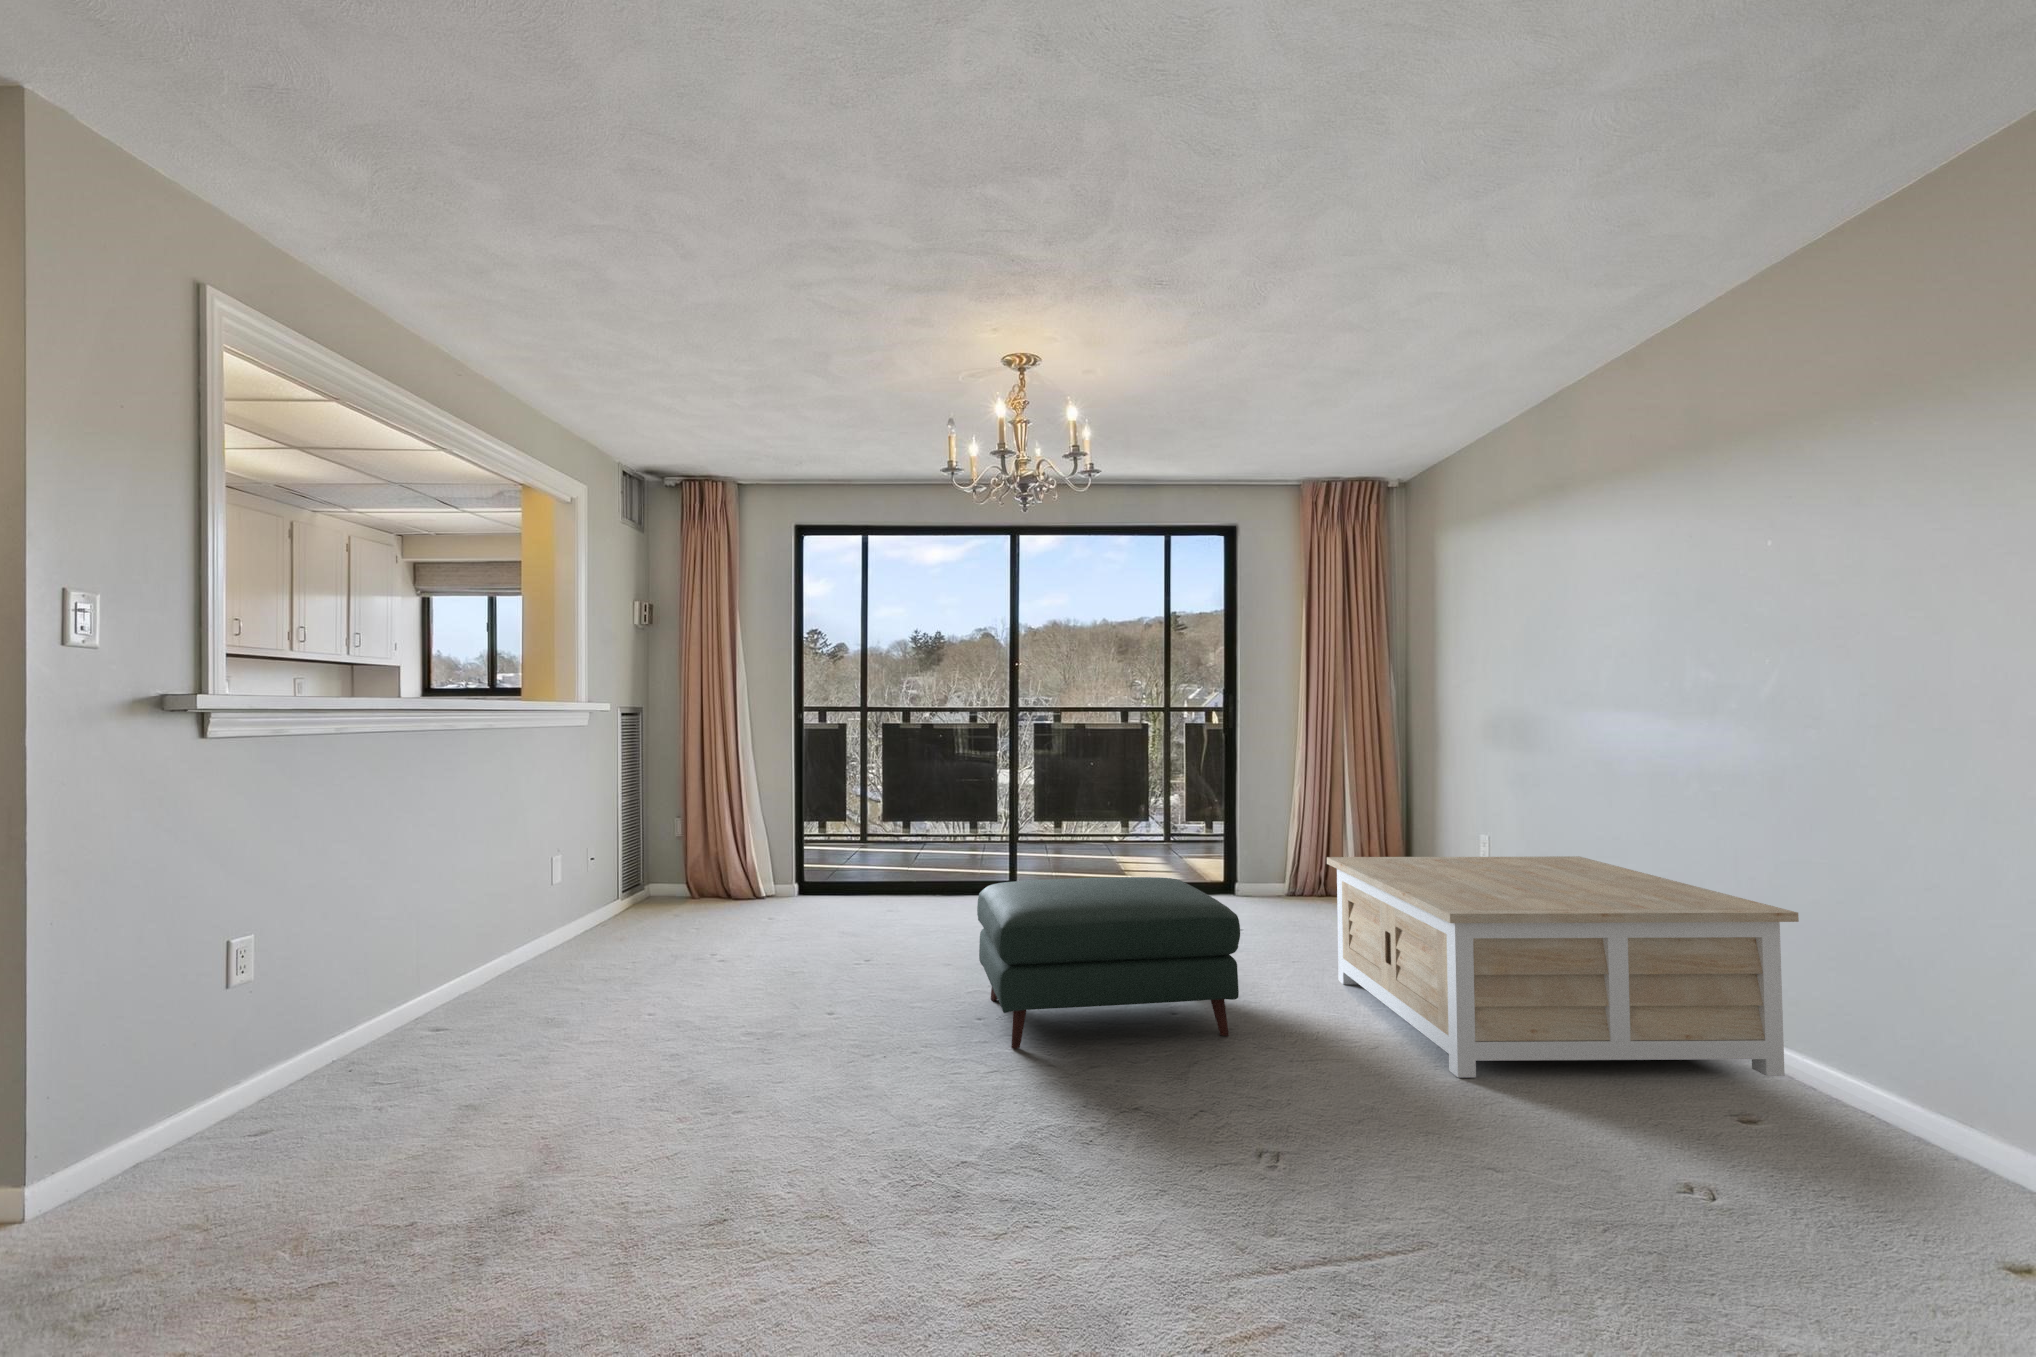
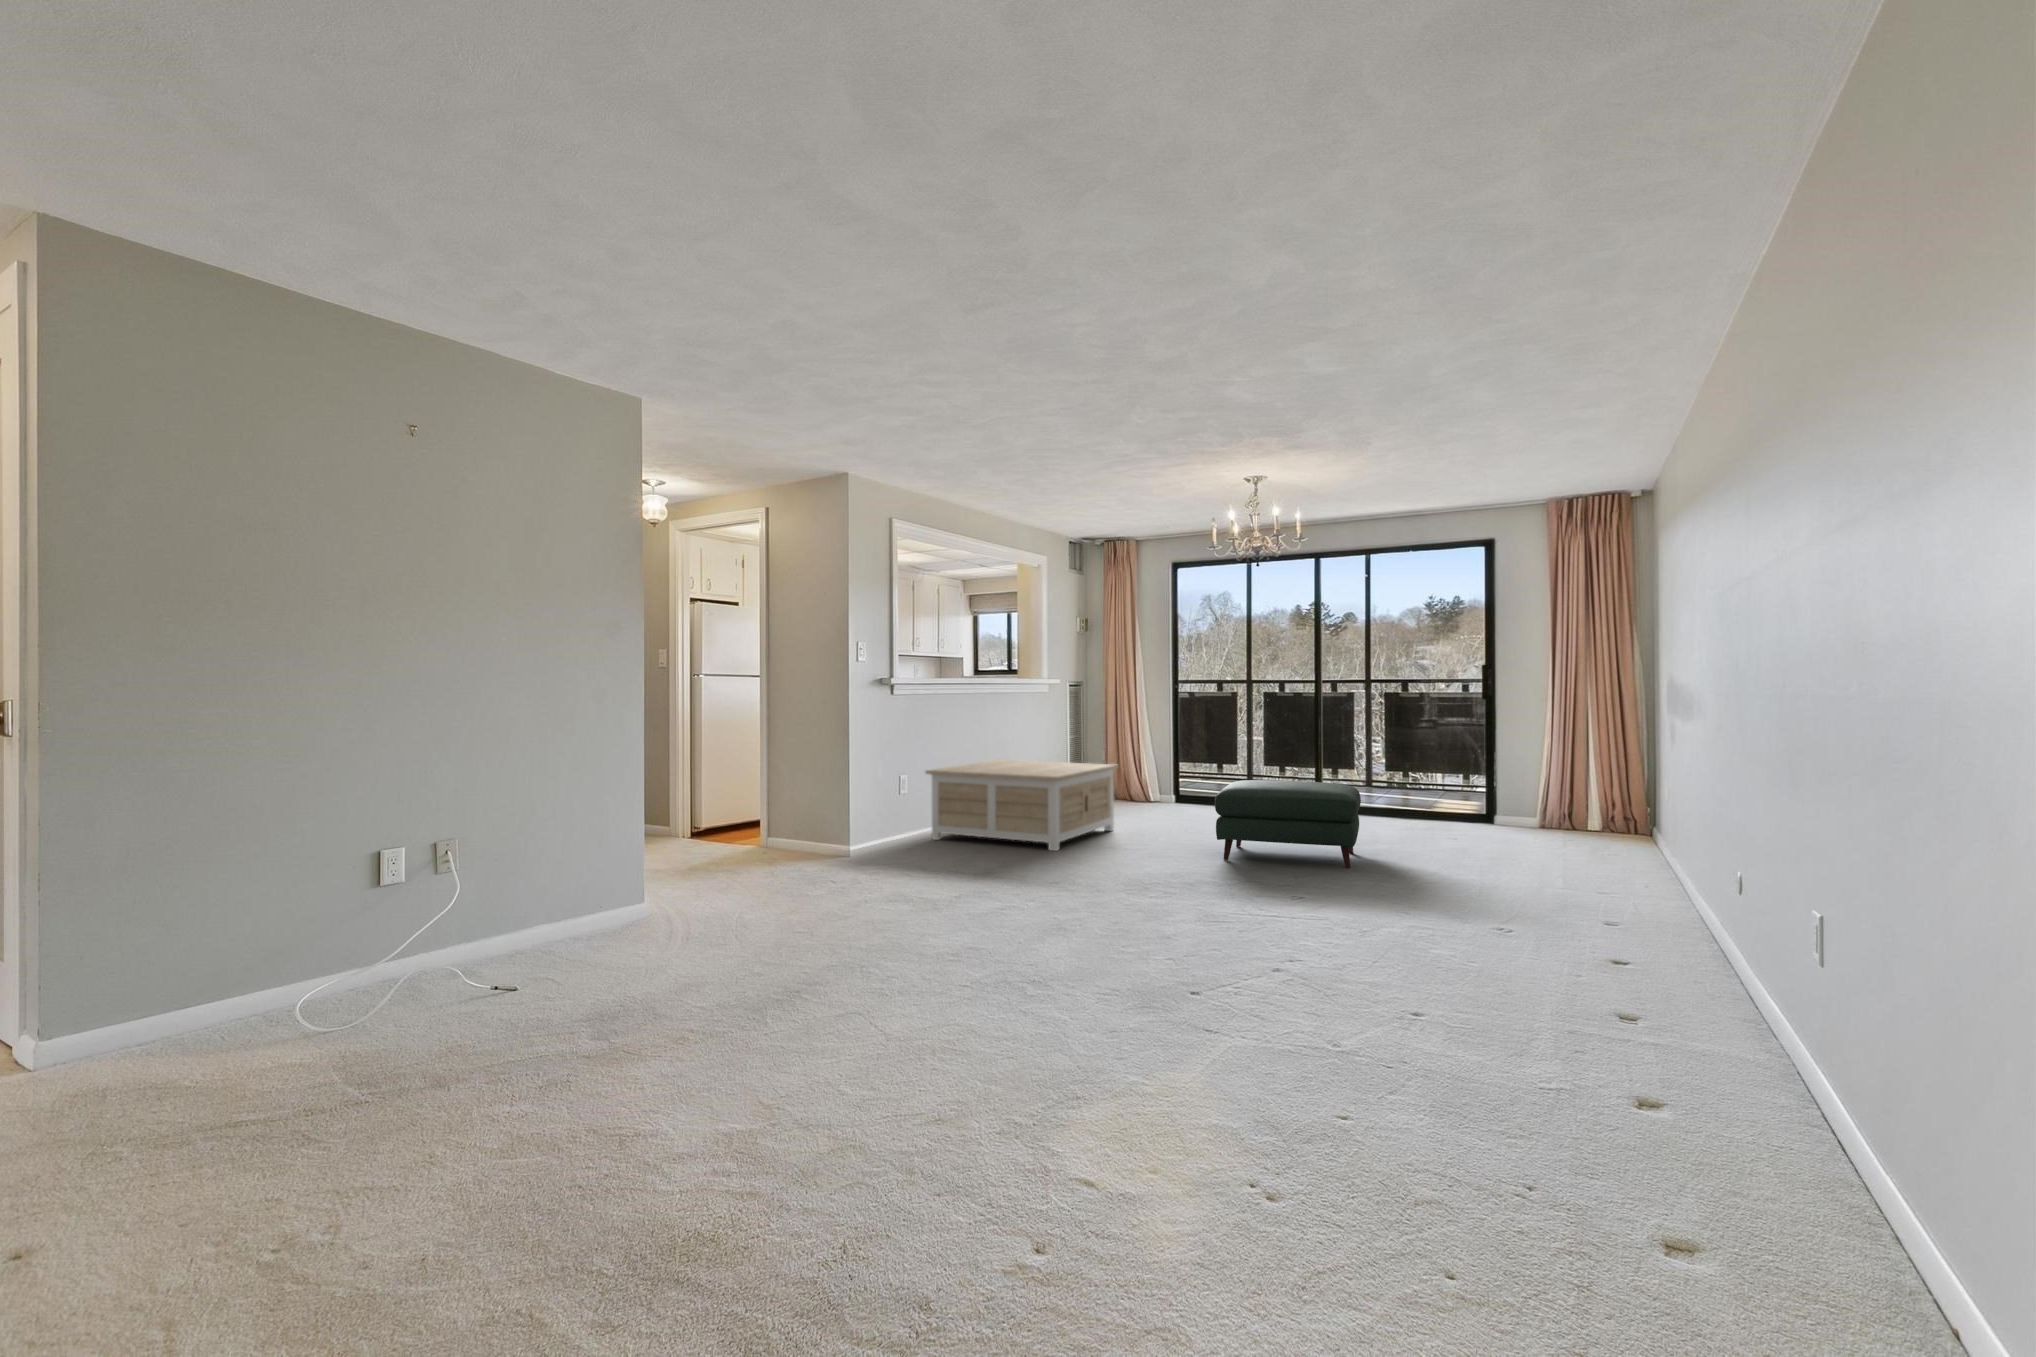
coffee table: present [1327,856,1799,1078] -> present [926,760,1118,851]

